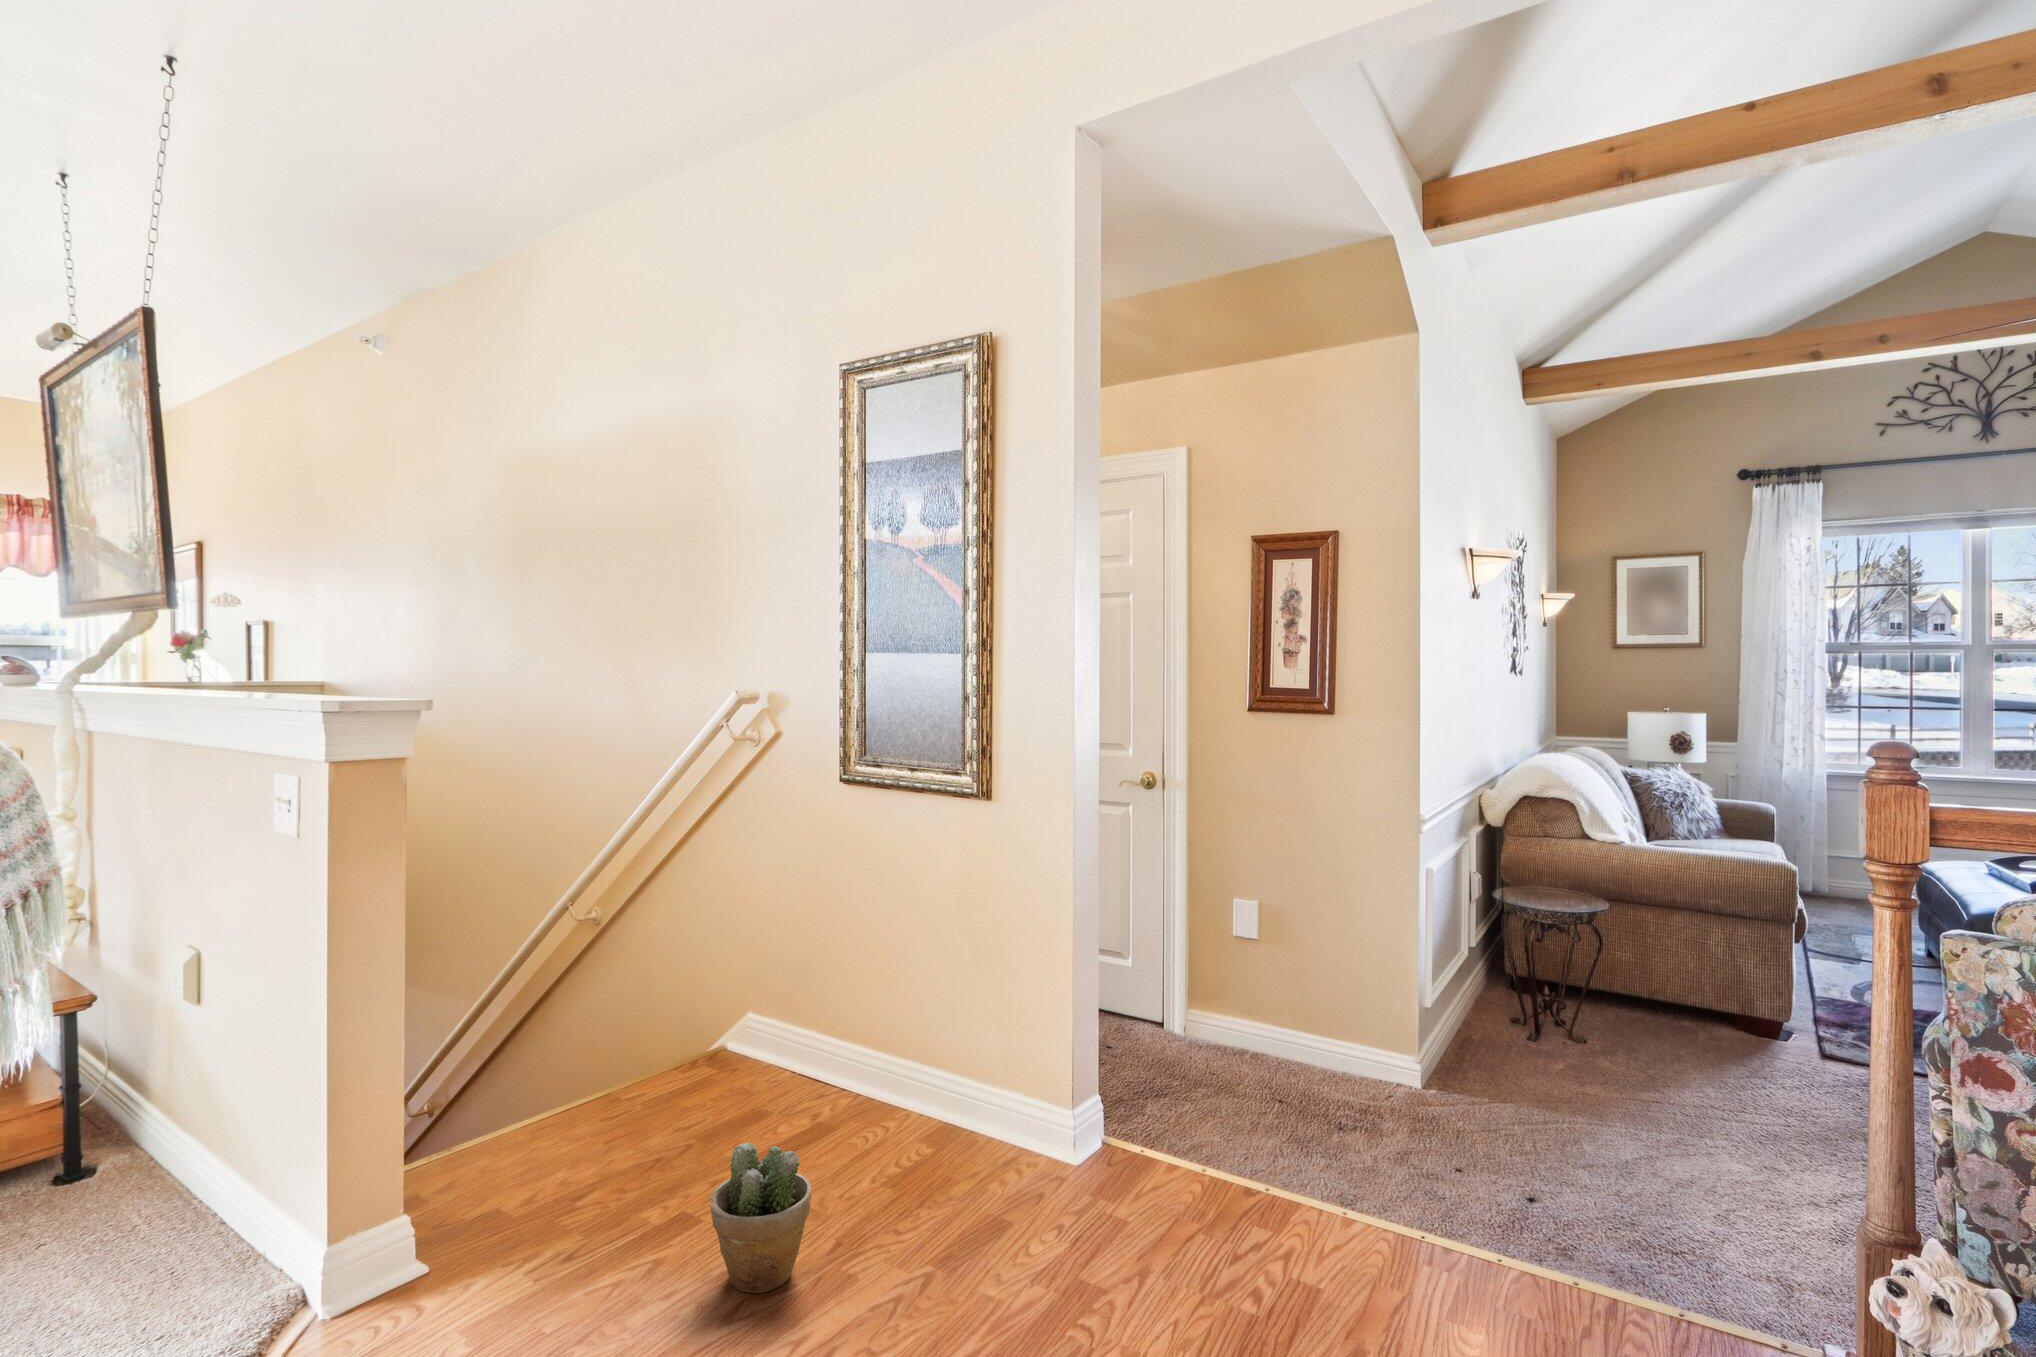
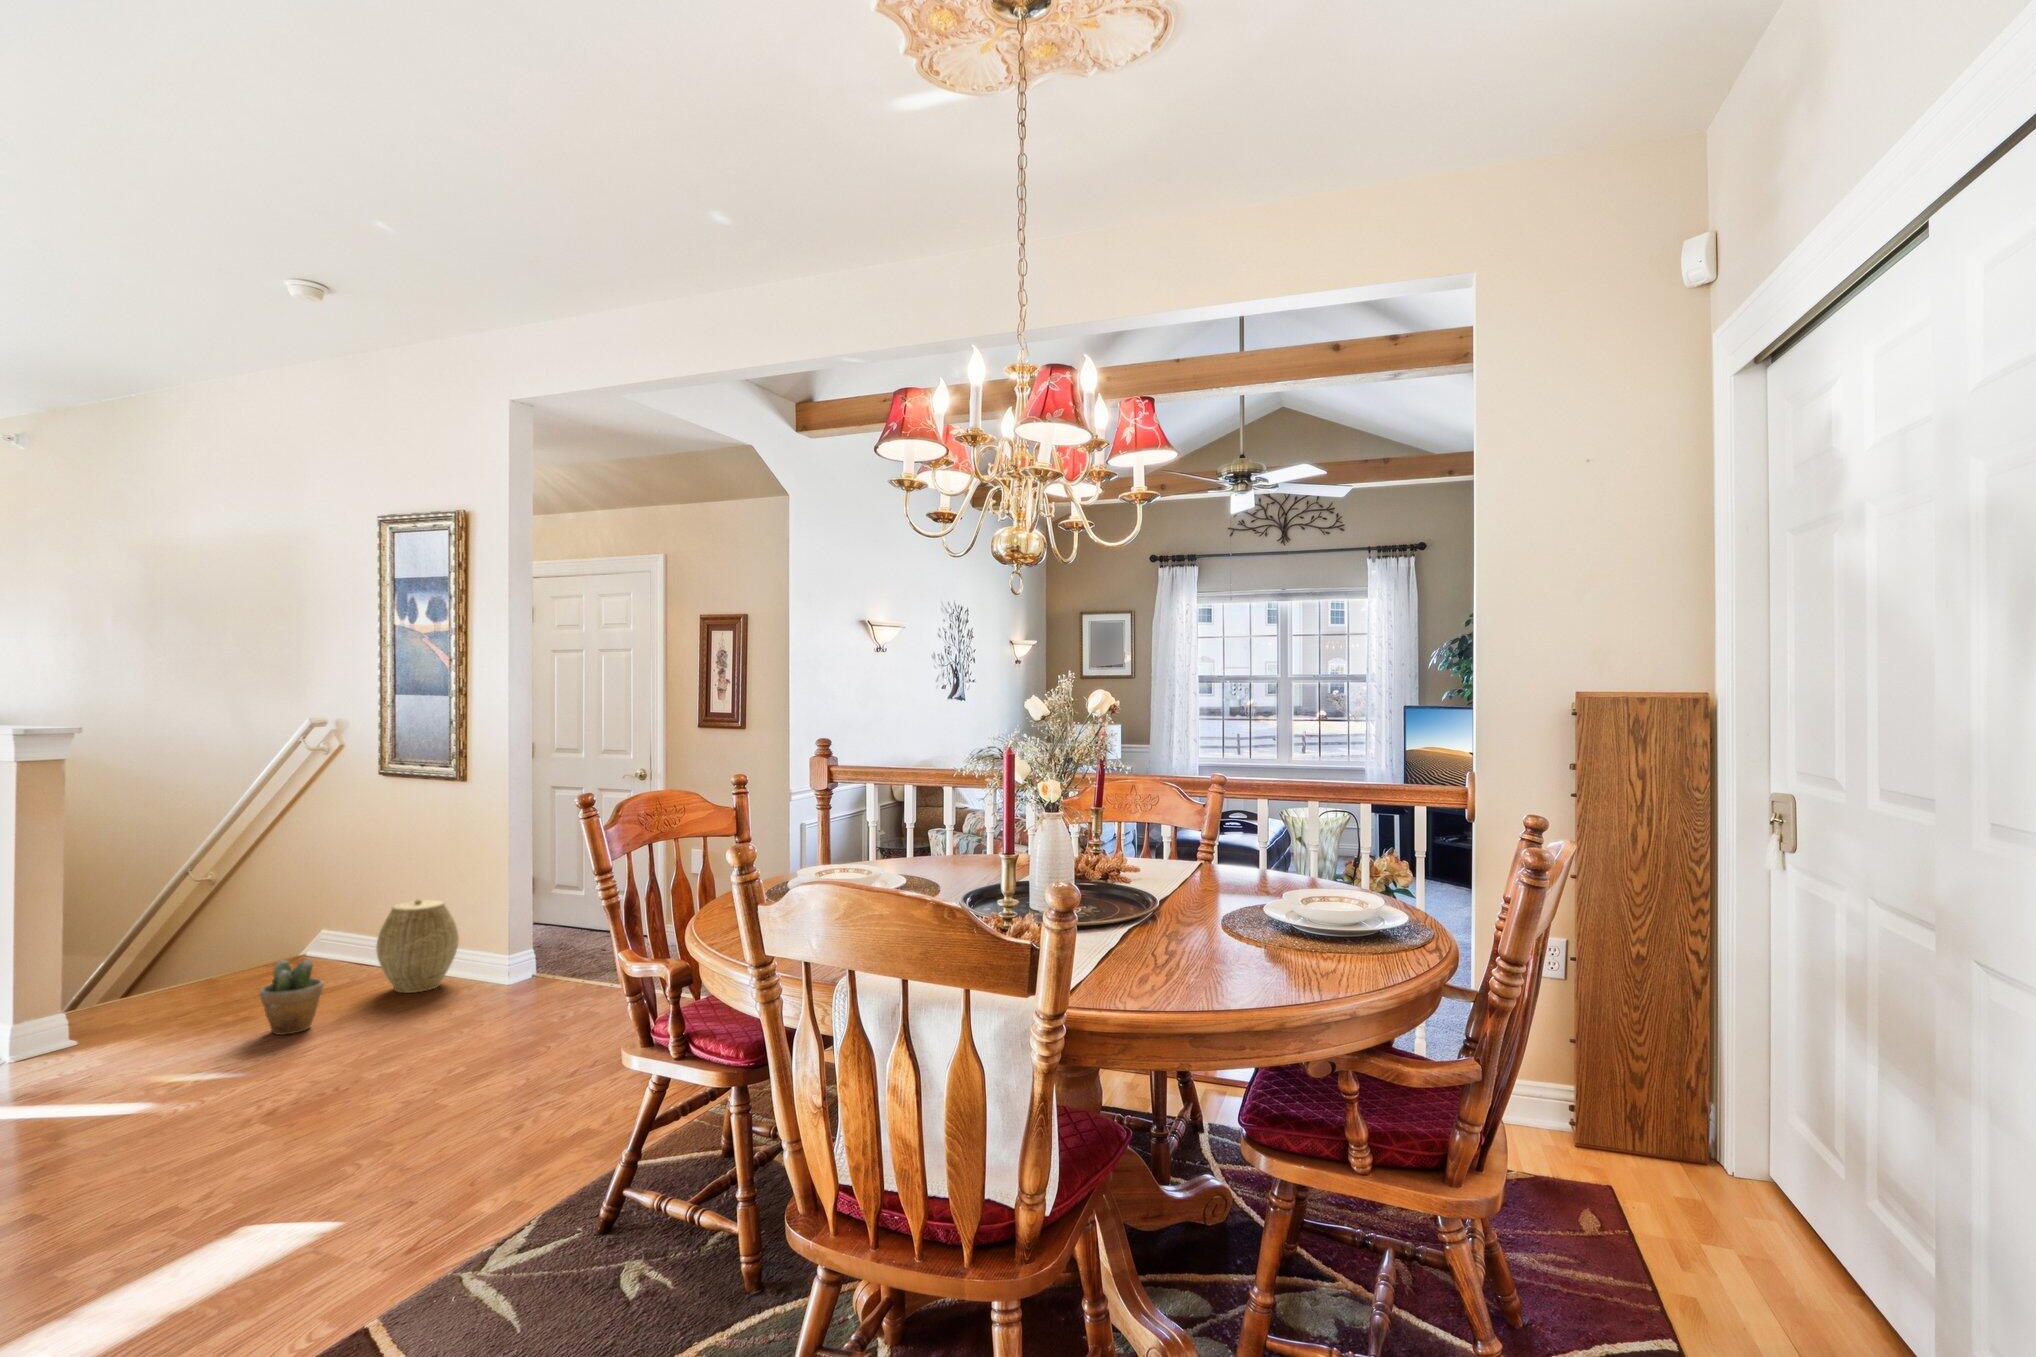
woven basket: none [866,1003,990,1176] -> present [376,900,459,993]

